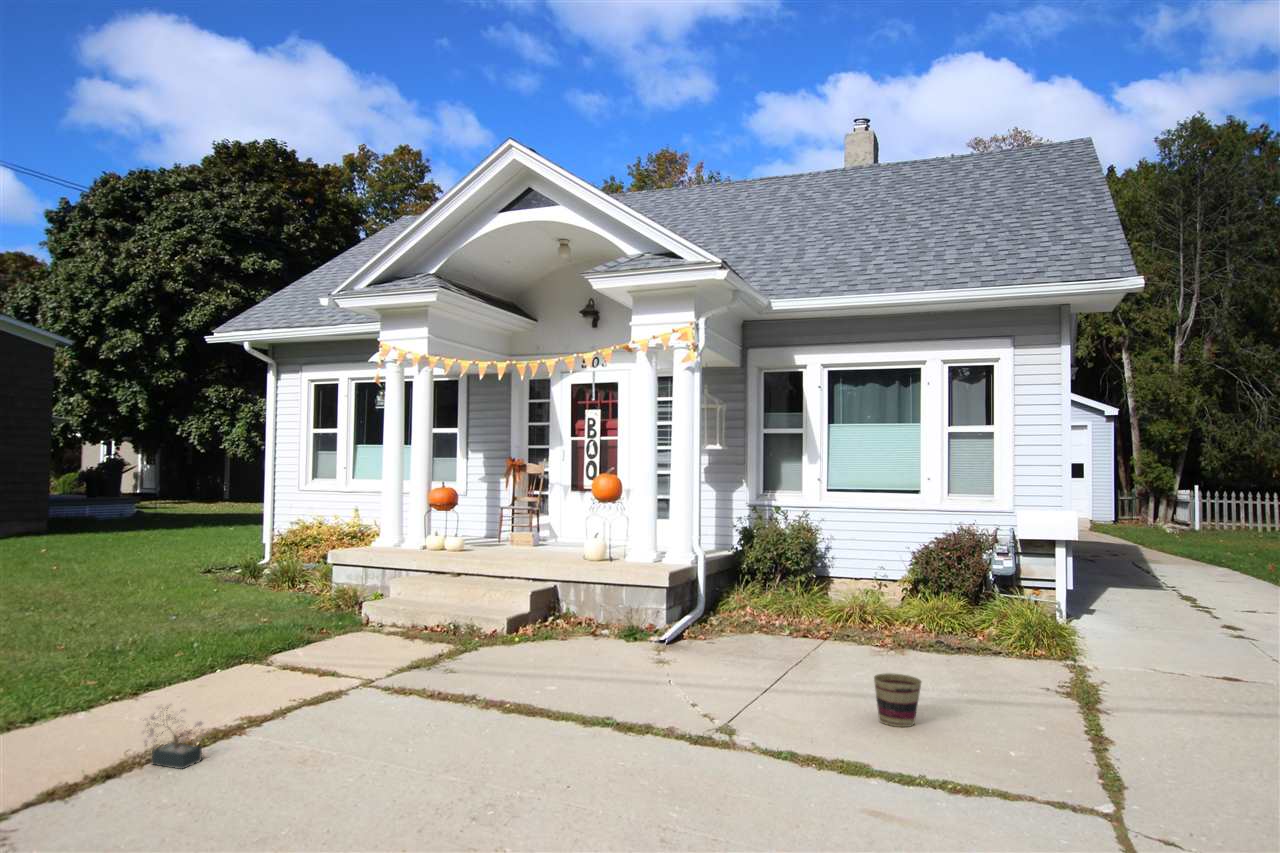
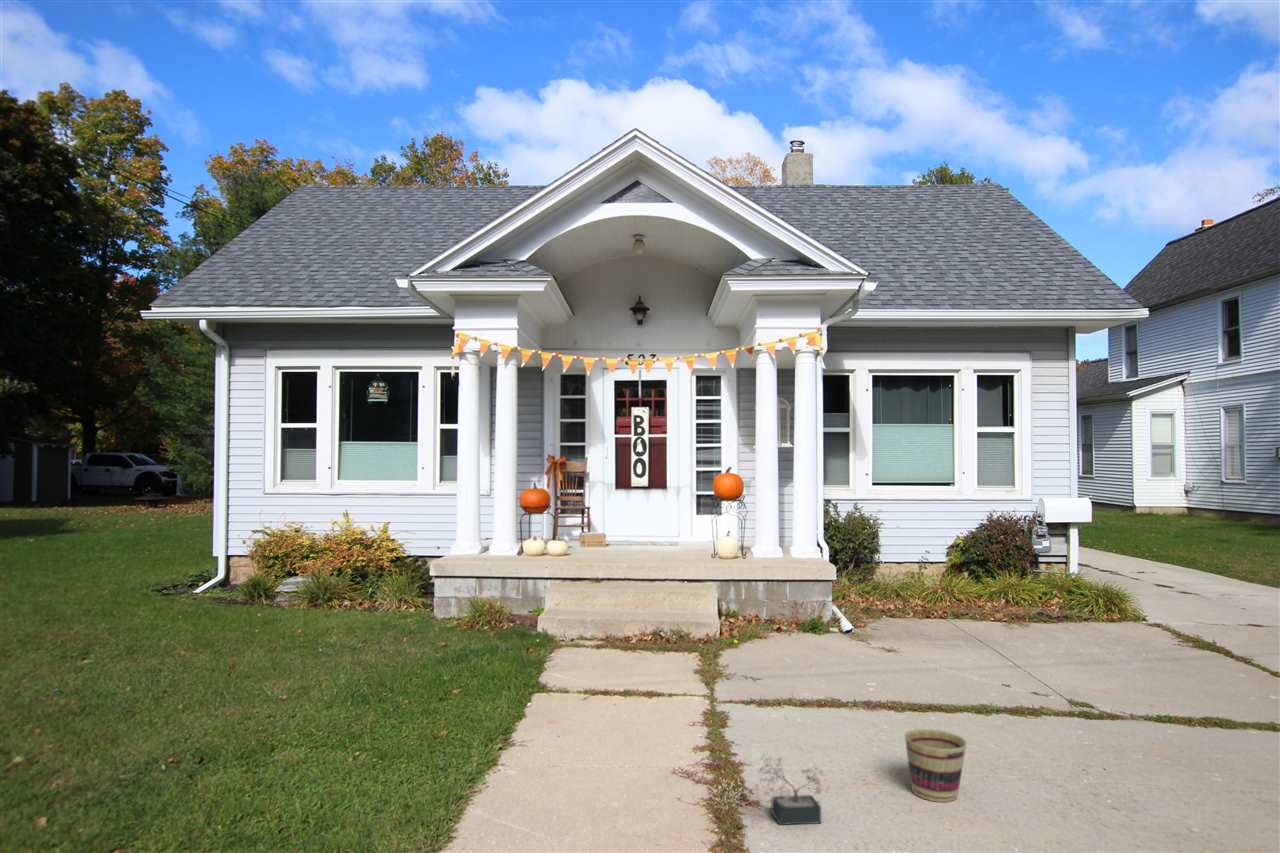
basket: present [874,673,921,727] -> present [905,729,966,802]

